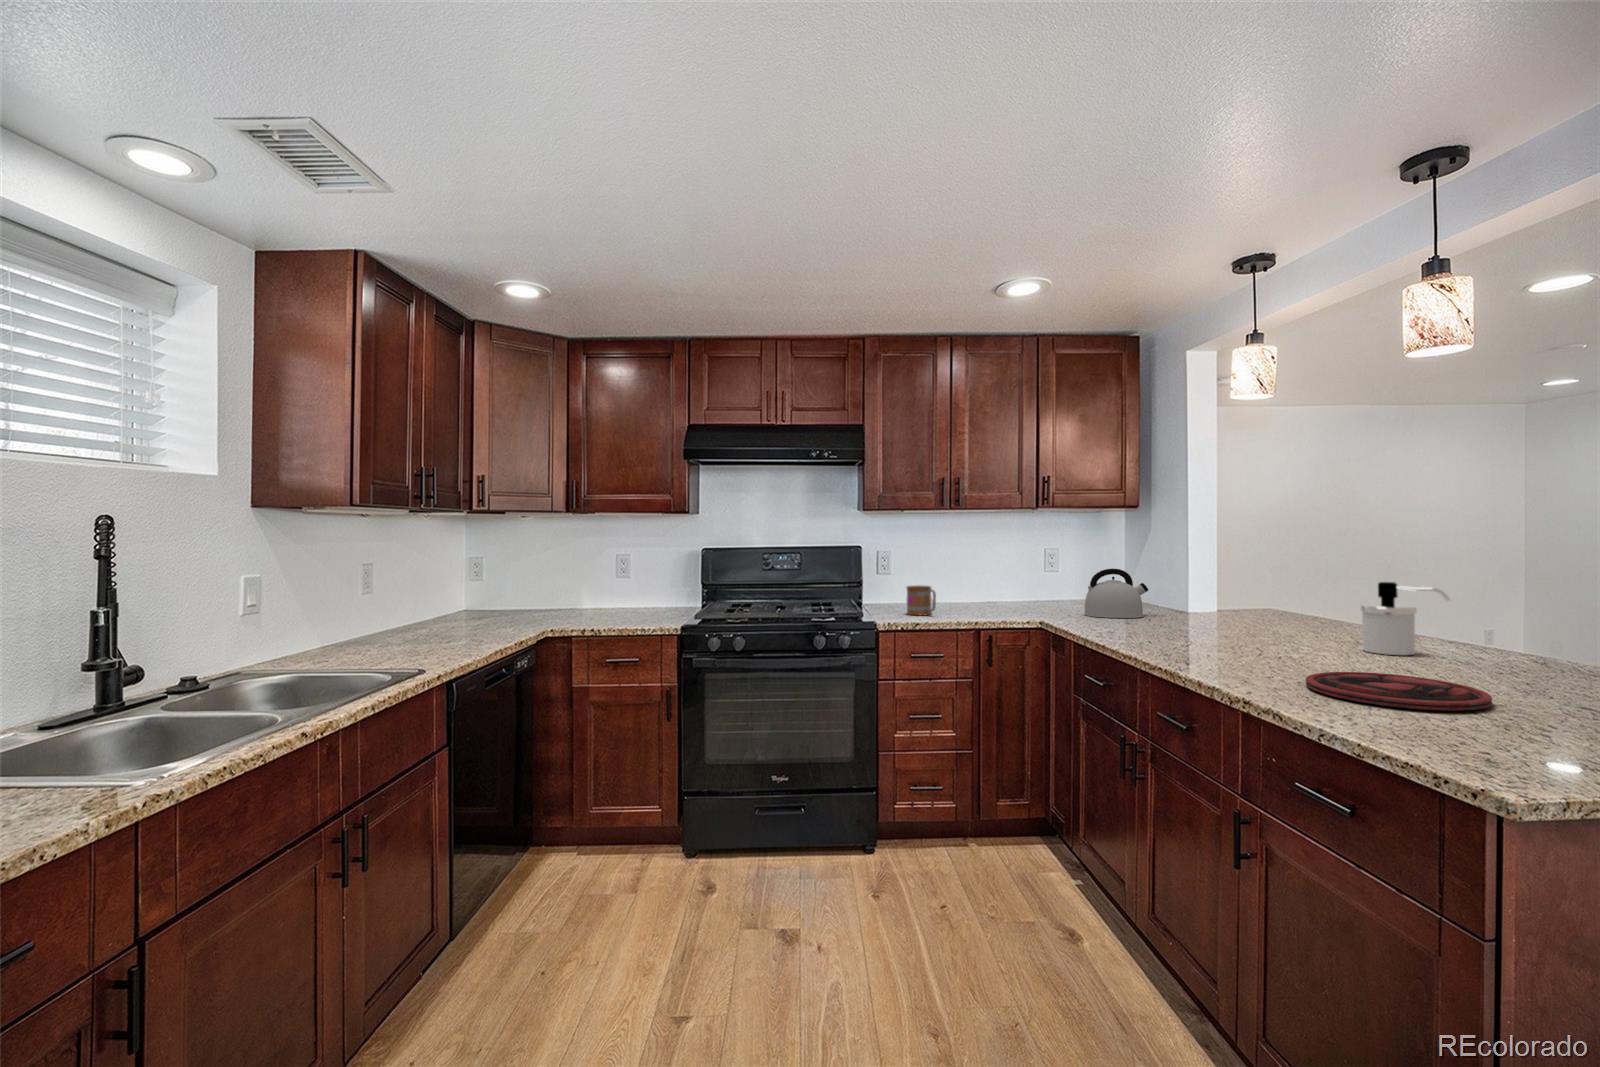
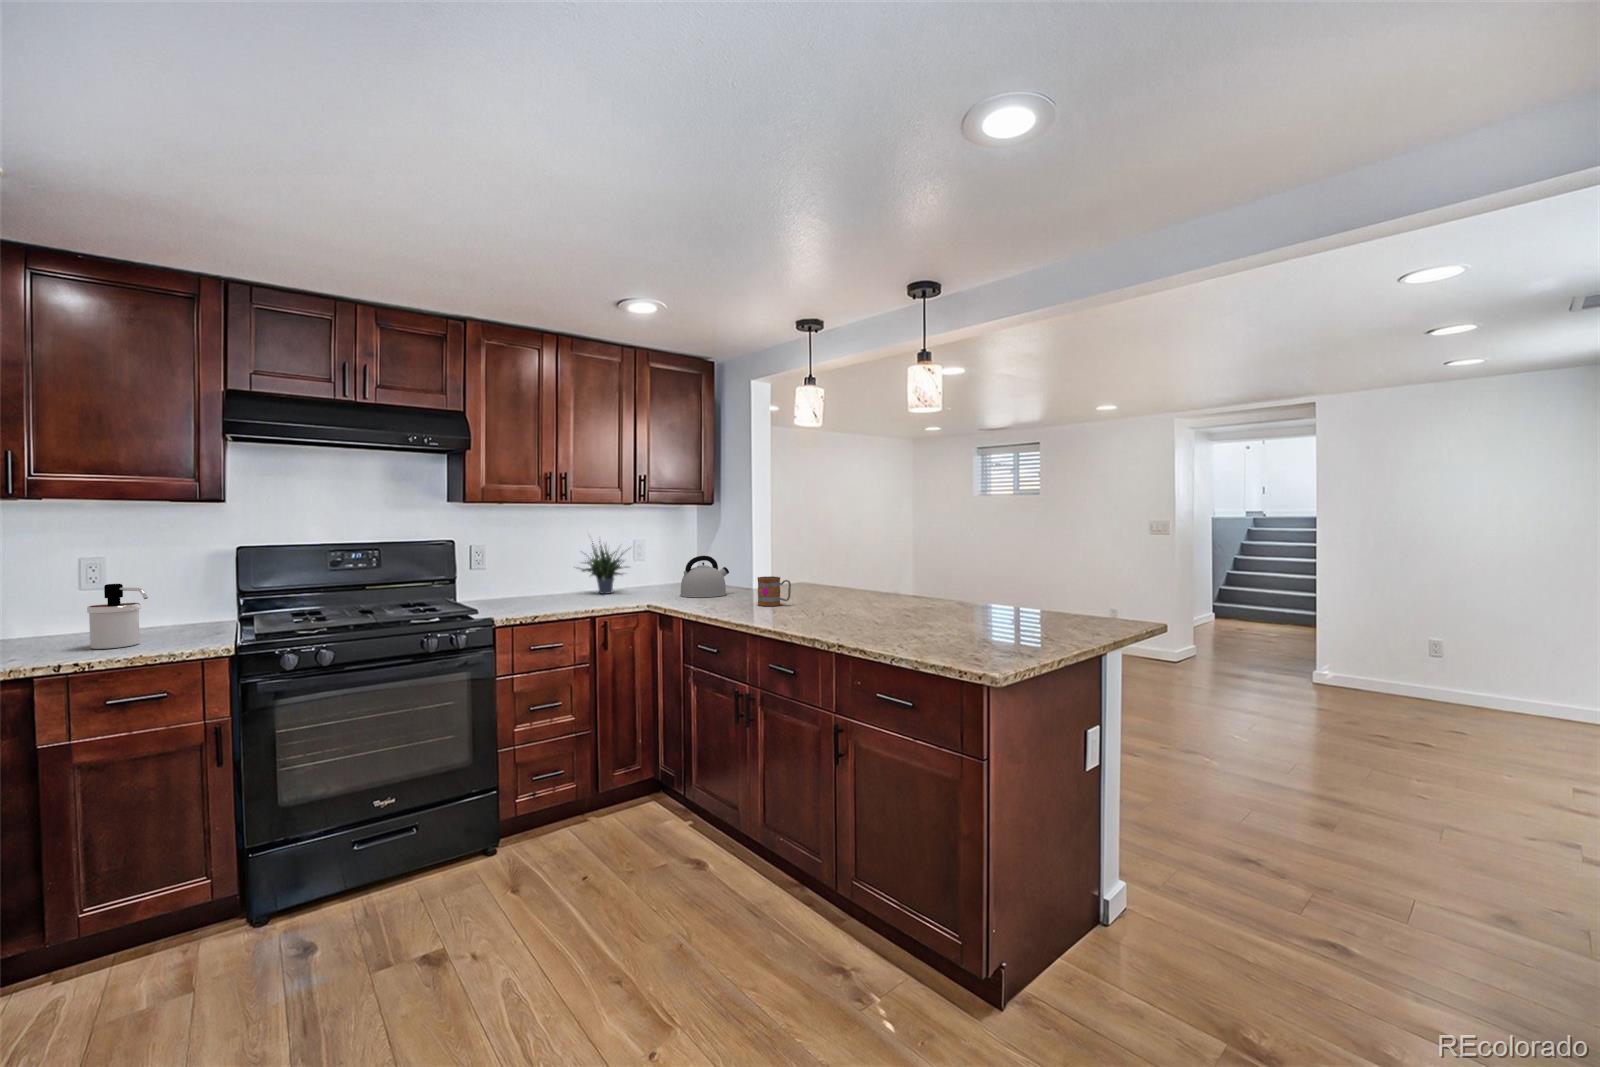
potted plant: none [972,539,1034,606] -> present [581,541,627,594]
soap dispenser: present [1360,582,1450,655] -> present [87,584,148,649]
mug: present [907,585,936,615] -> present [758,576,791,606]
plate: present [1306,672,1492,711] -> none [870,620,961,638]

